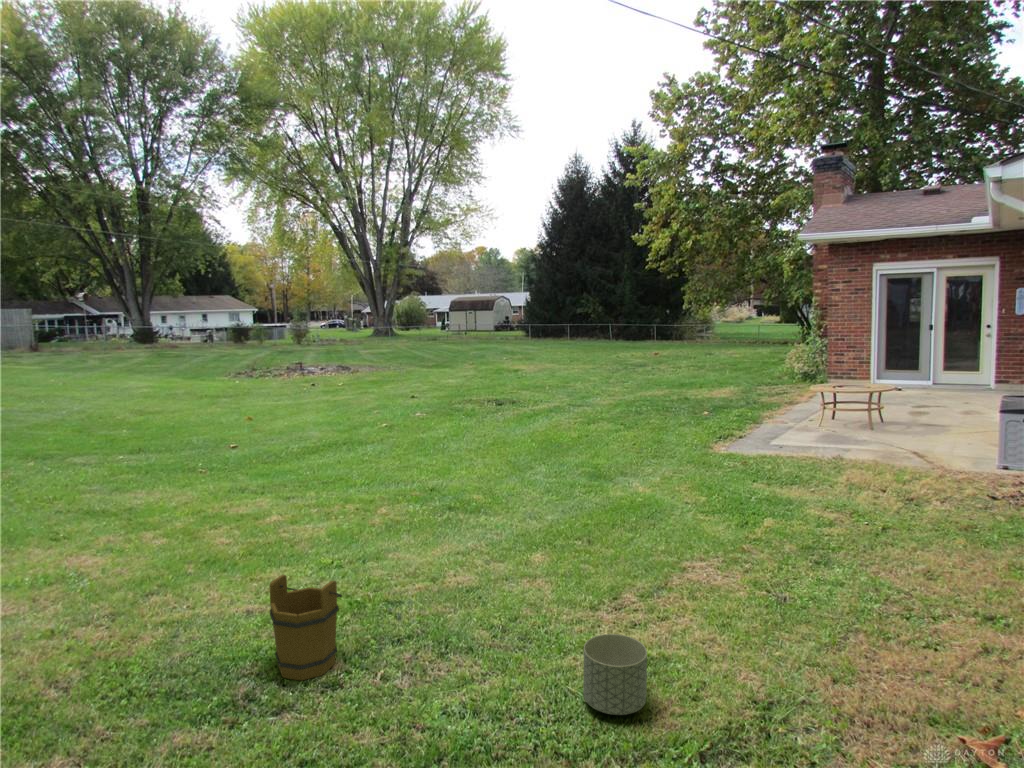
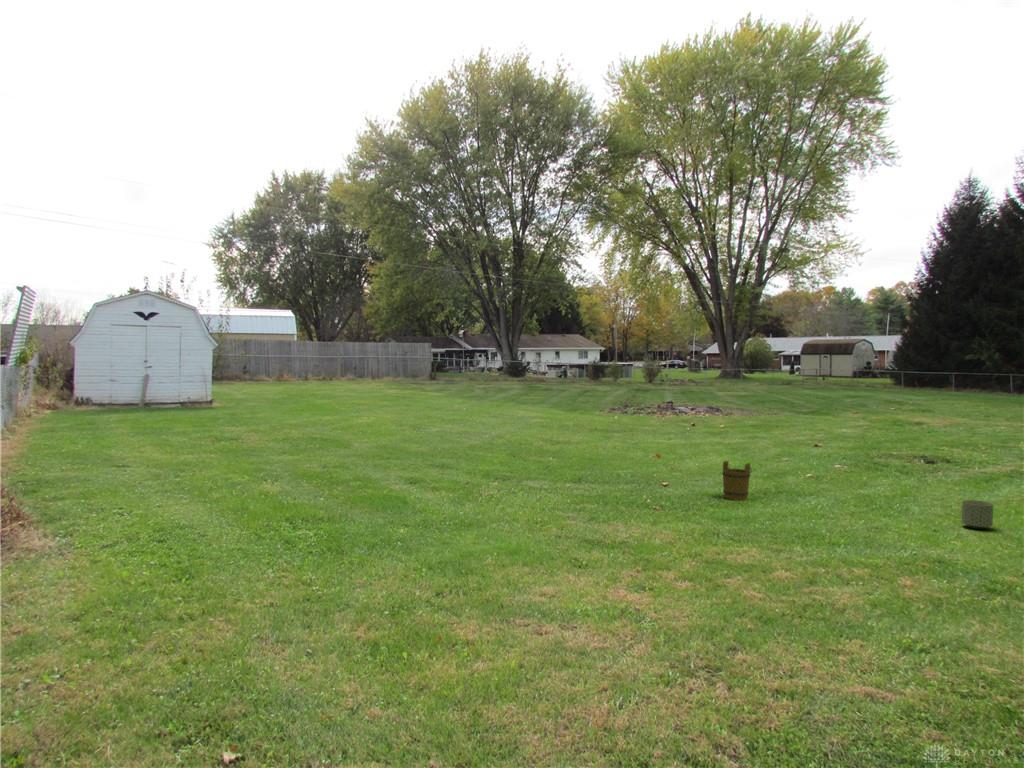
bucket: present [269,575,342,681] -> present [722,461,751,500]

